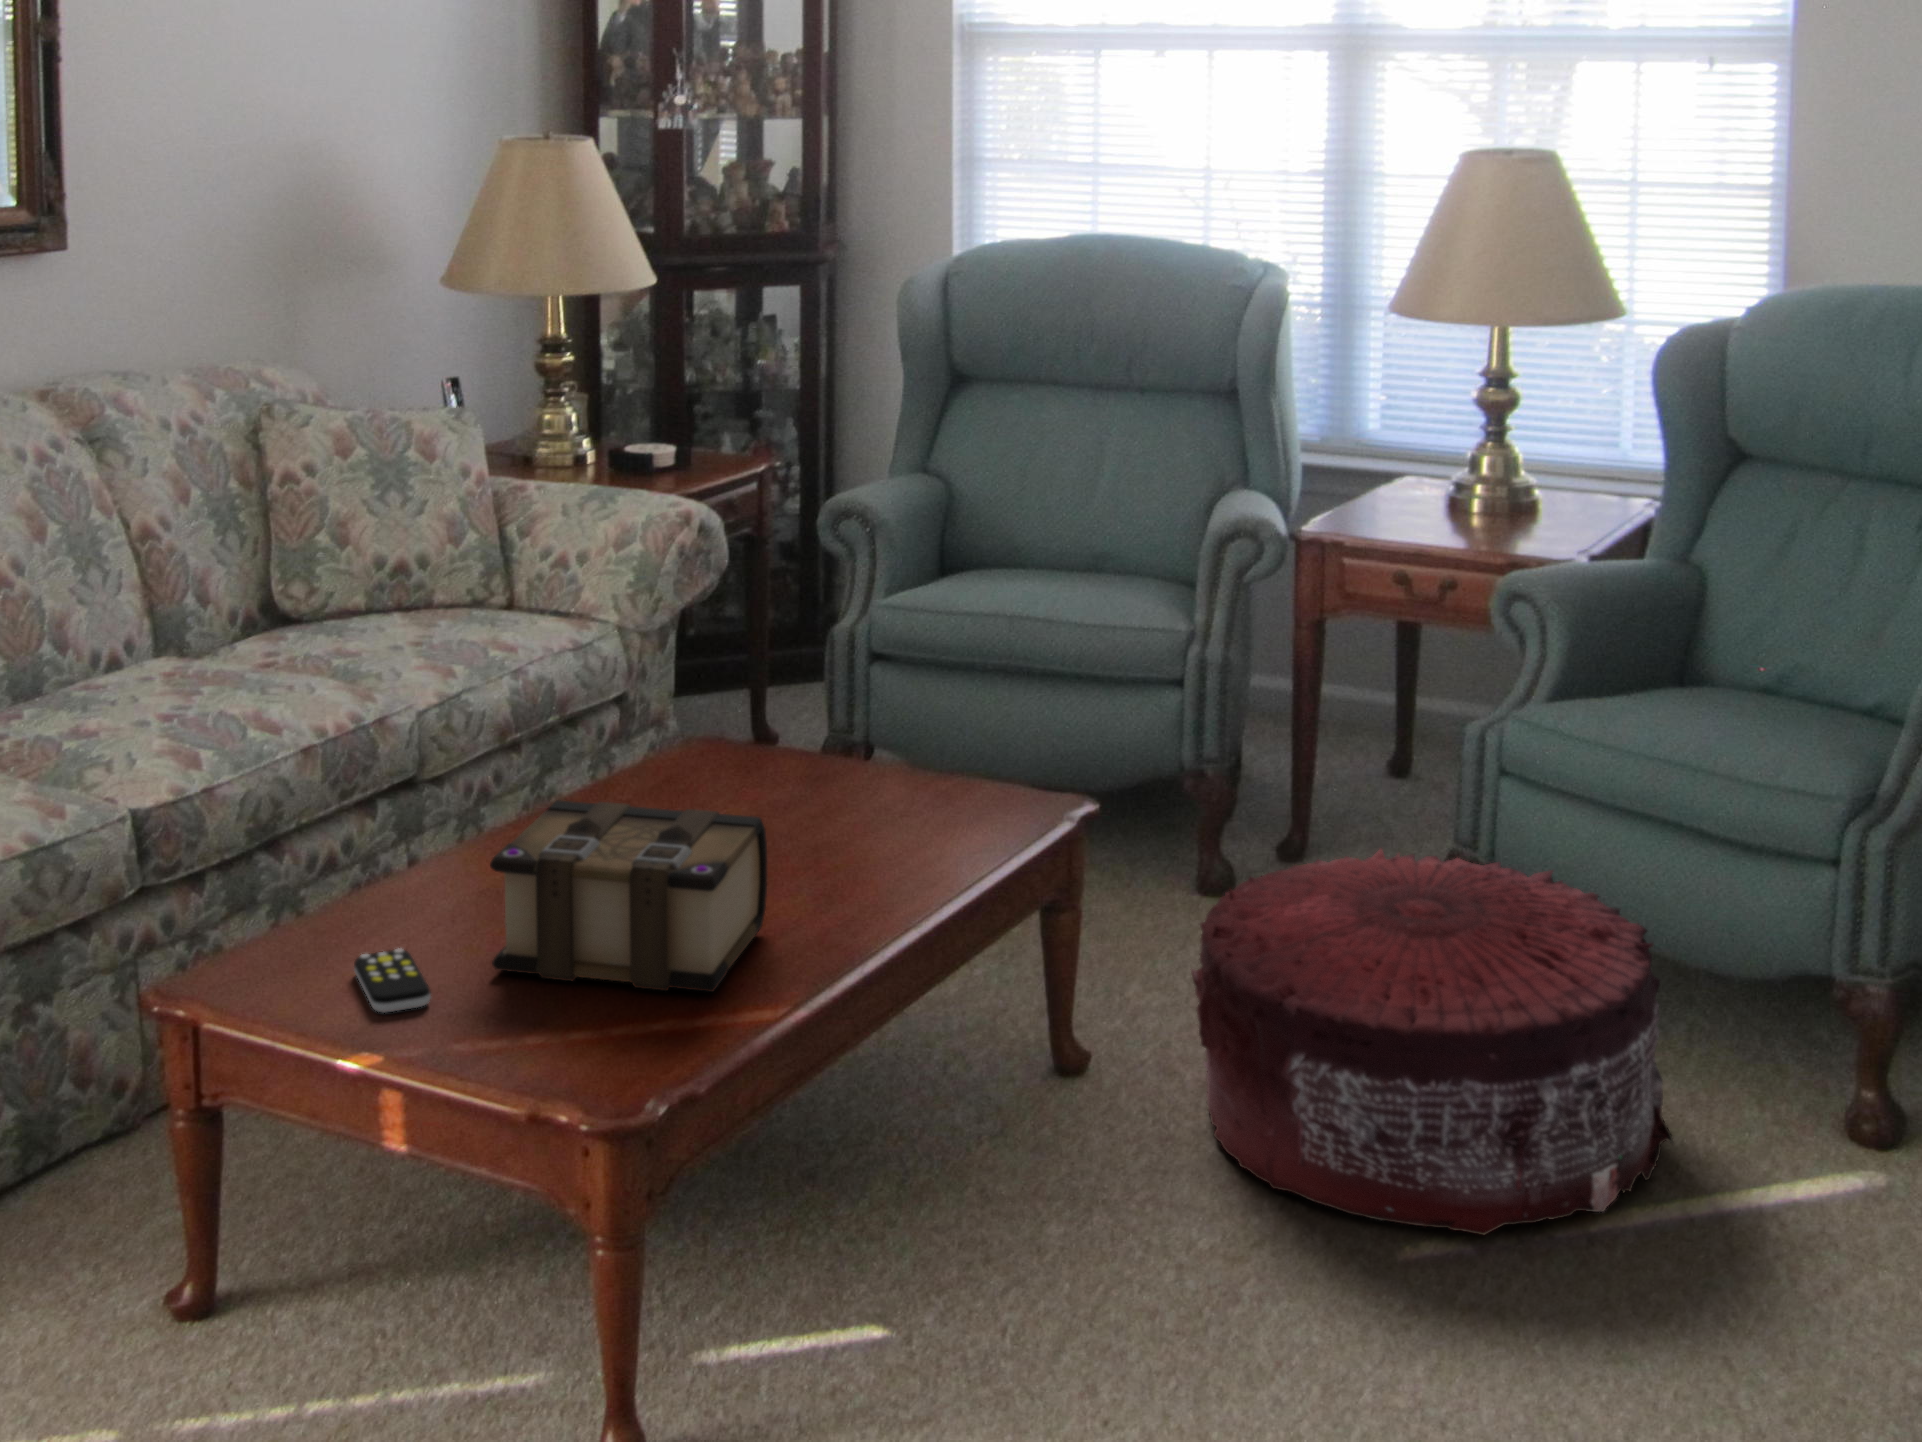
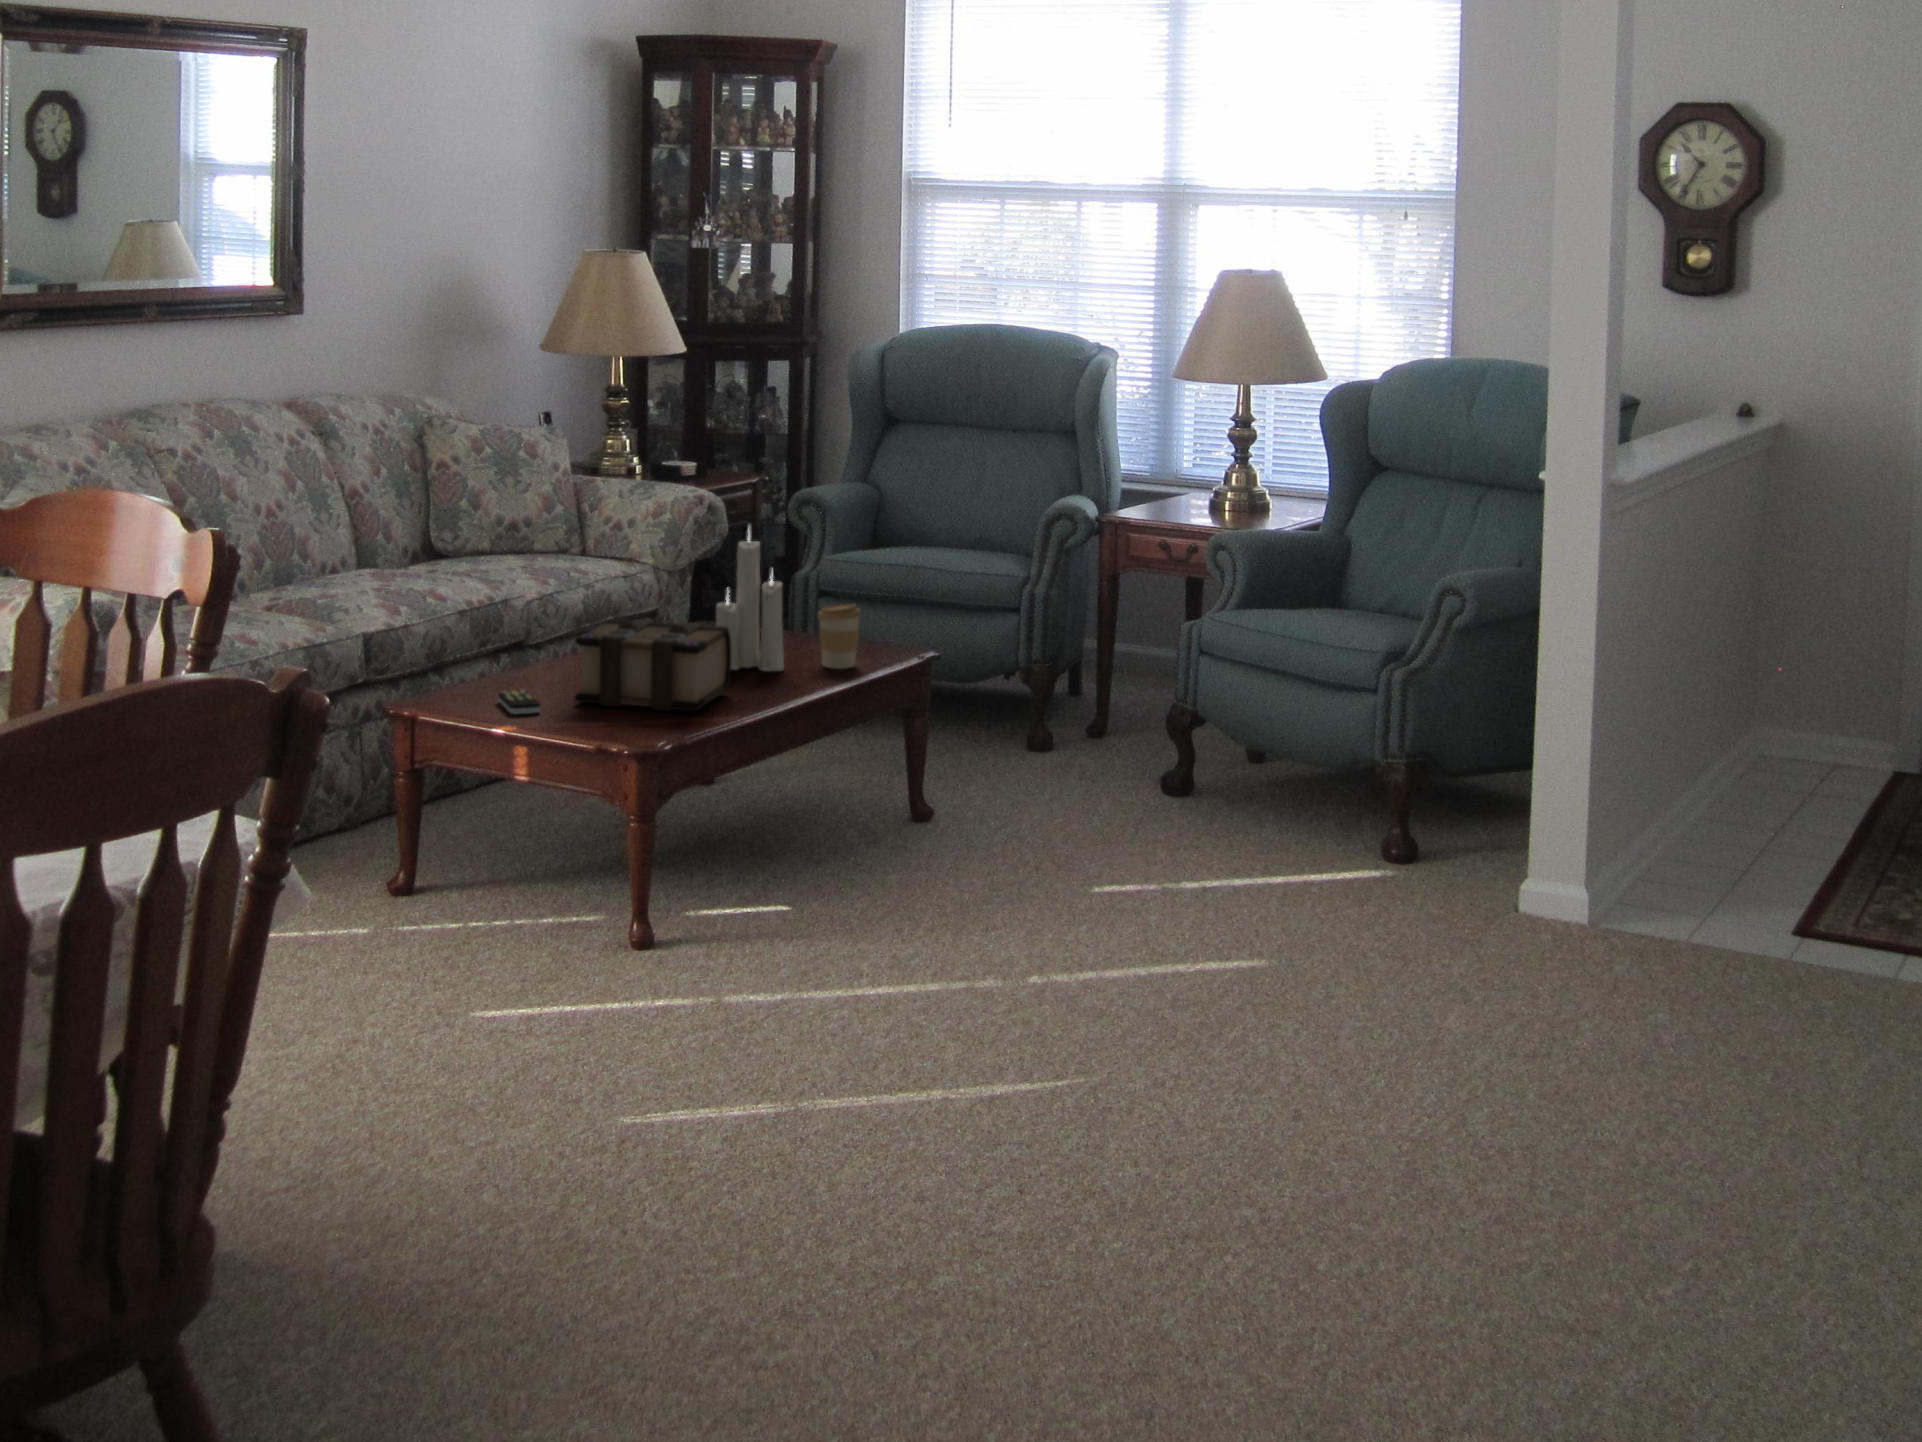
candle: none [728,600,850,864] -> present [716,533,784,671]
coffee cup: none [903,737,977,851] -> present [818,604,861,669]
pouf: present [1191,849,1673,1235] -> none [990,691,1270,884]

